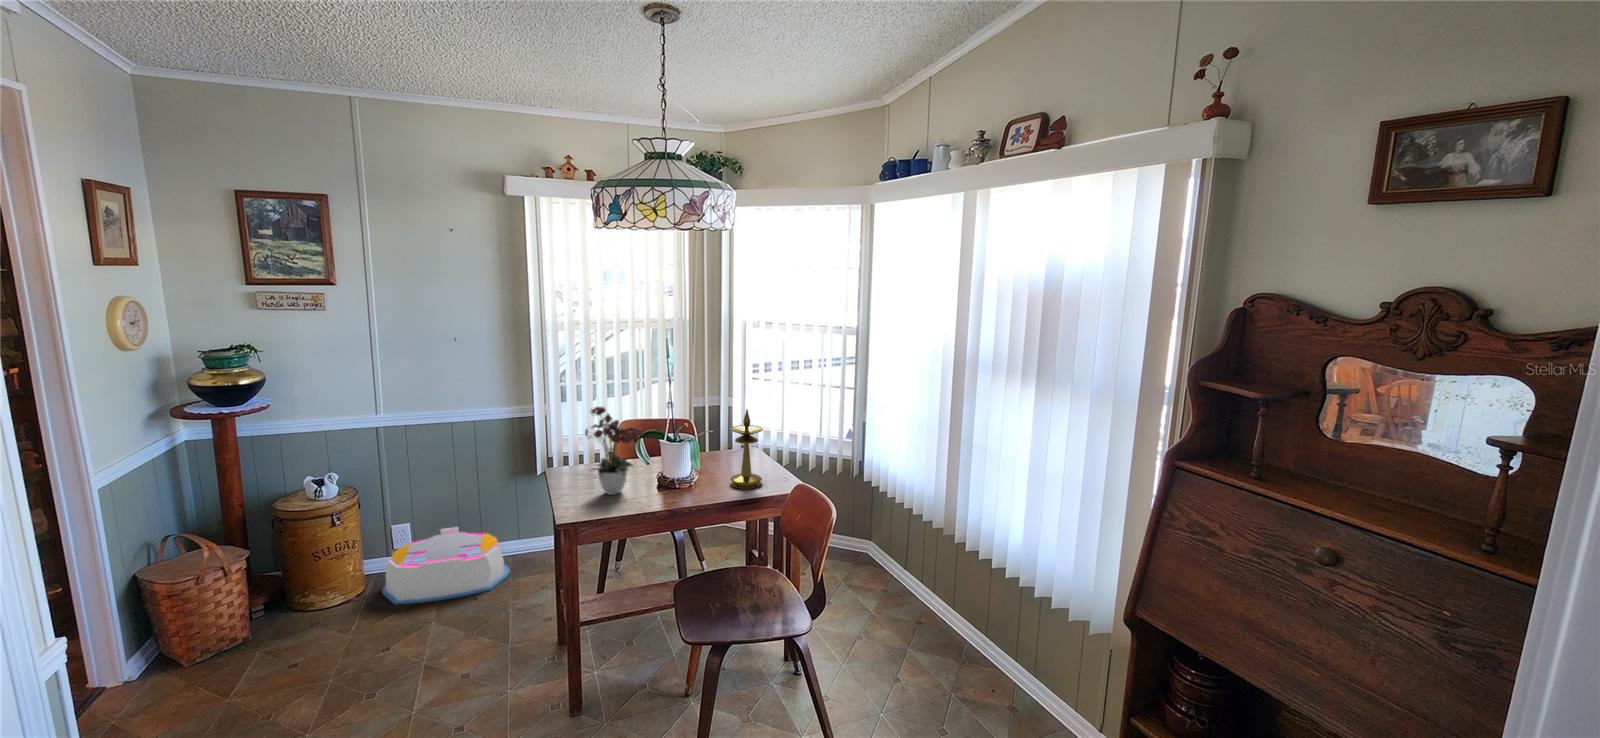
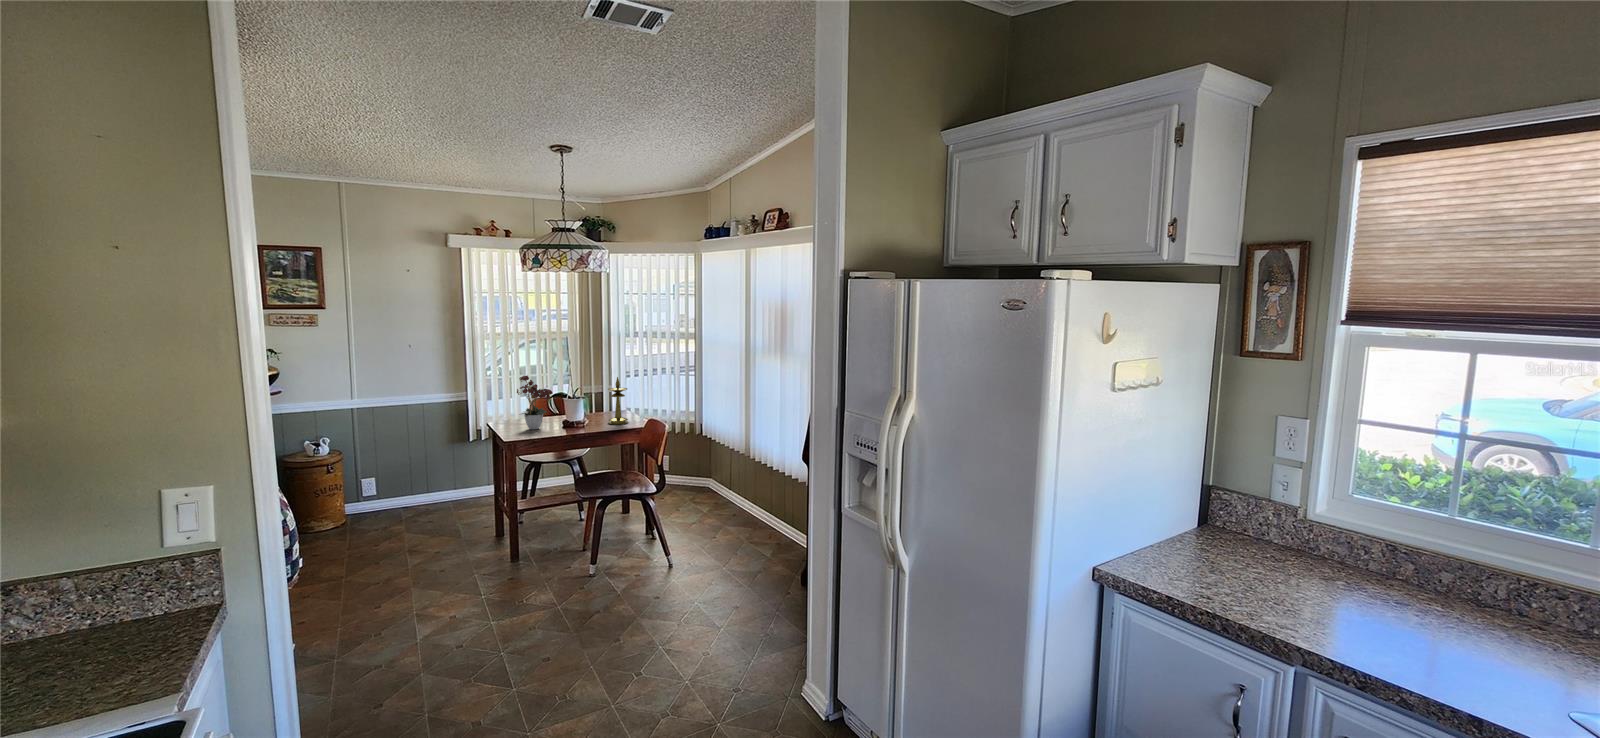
storage bin: present [382,527,510,604] -> none [359,481,453,528]

